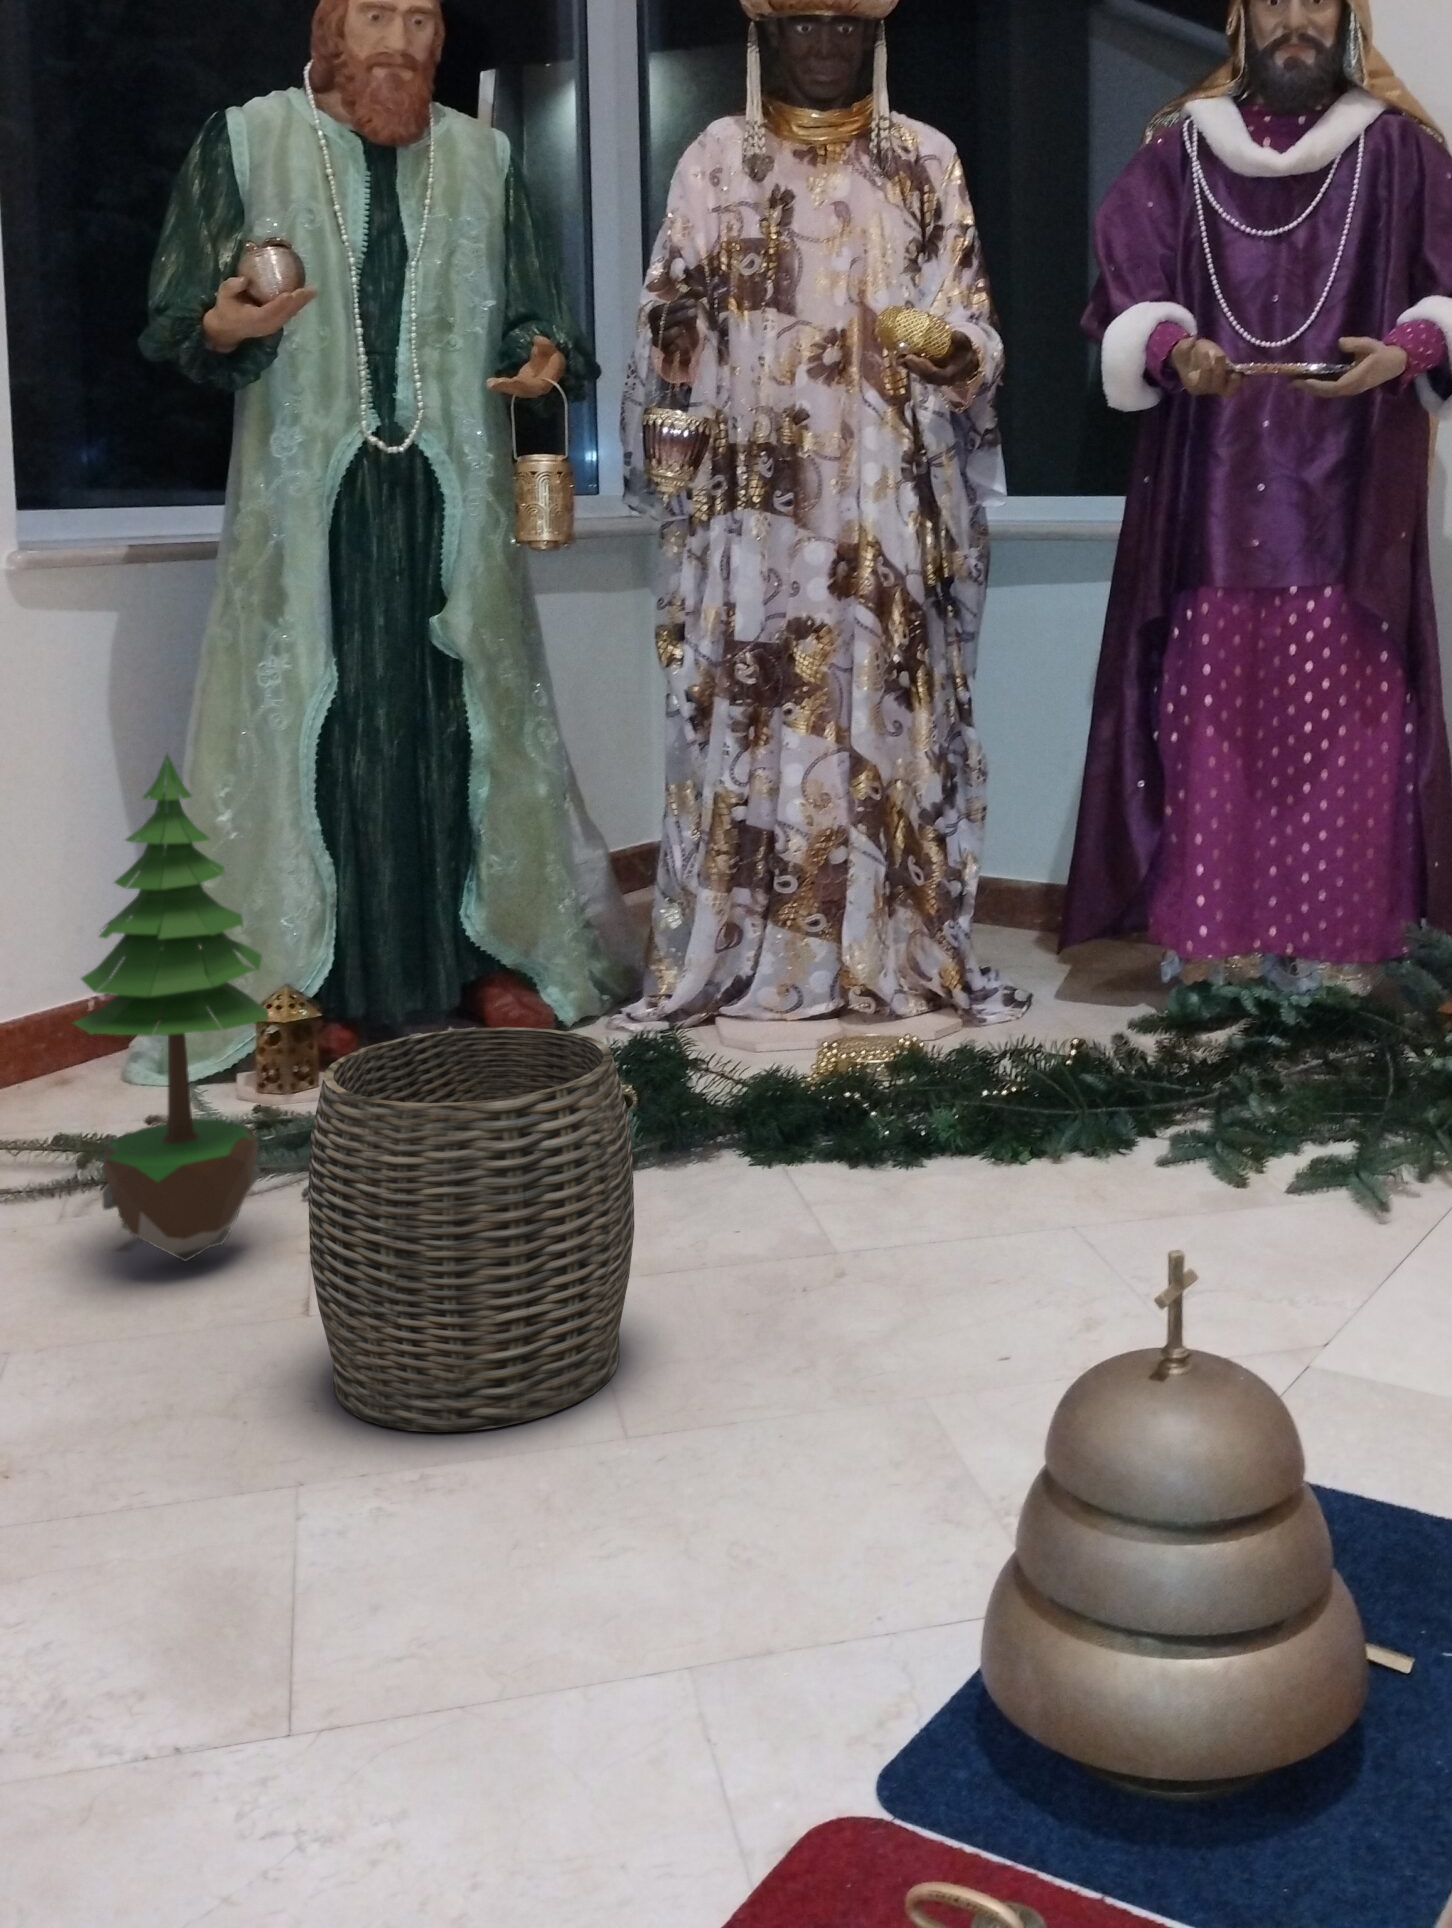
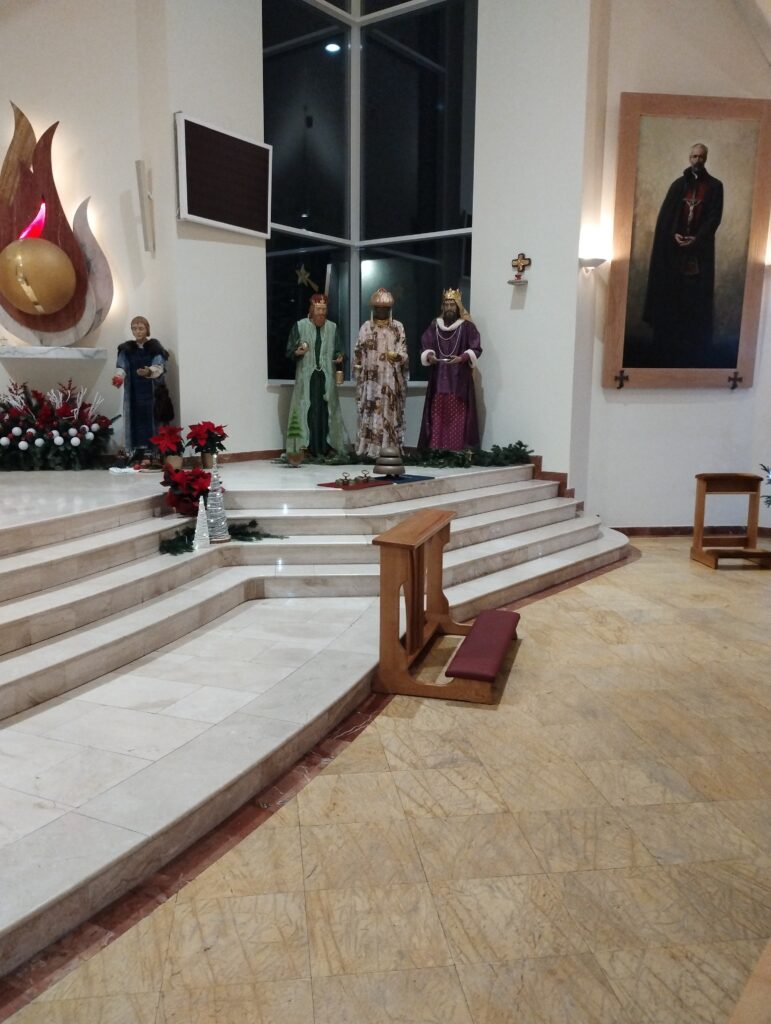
woven basket: present [308,1027,634,1432] -> none [312,436,346,473]

